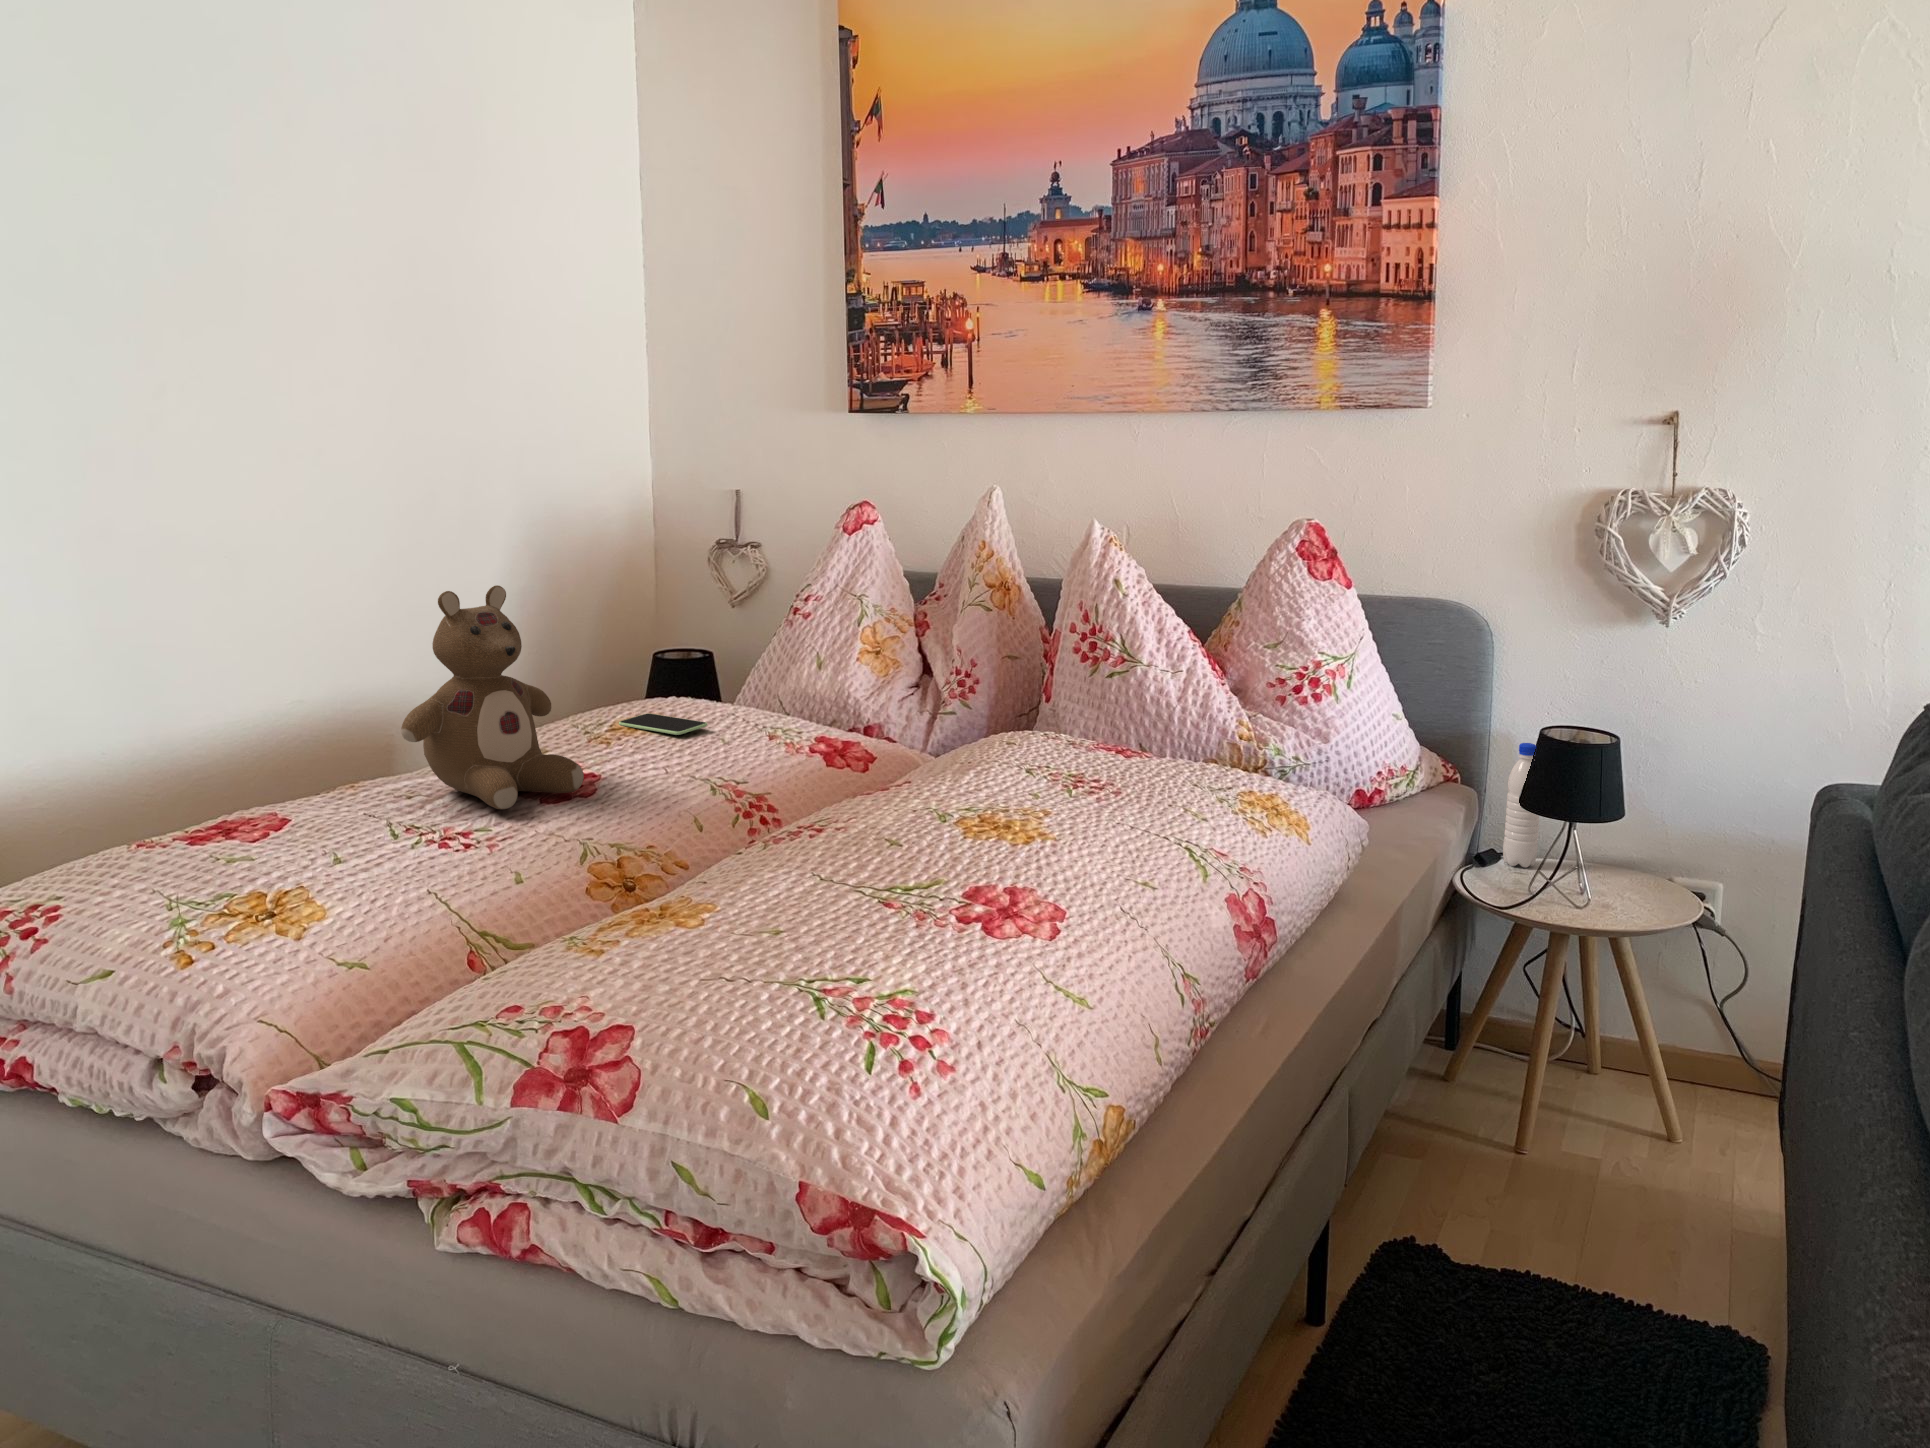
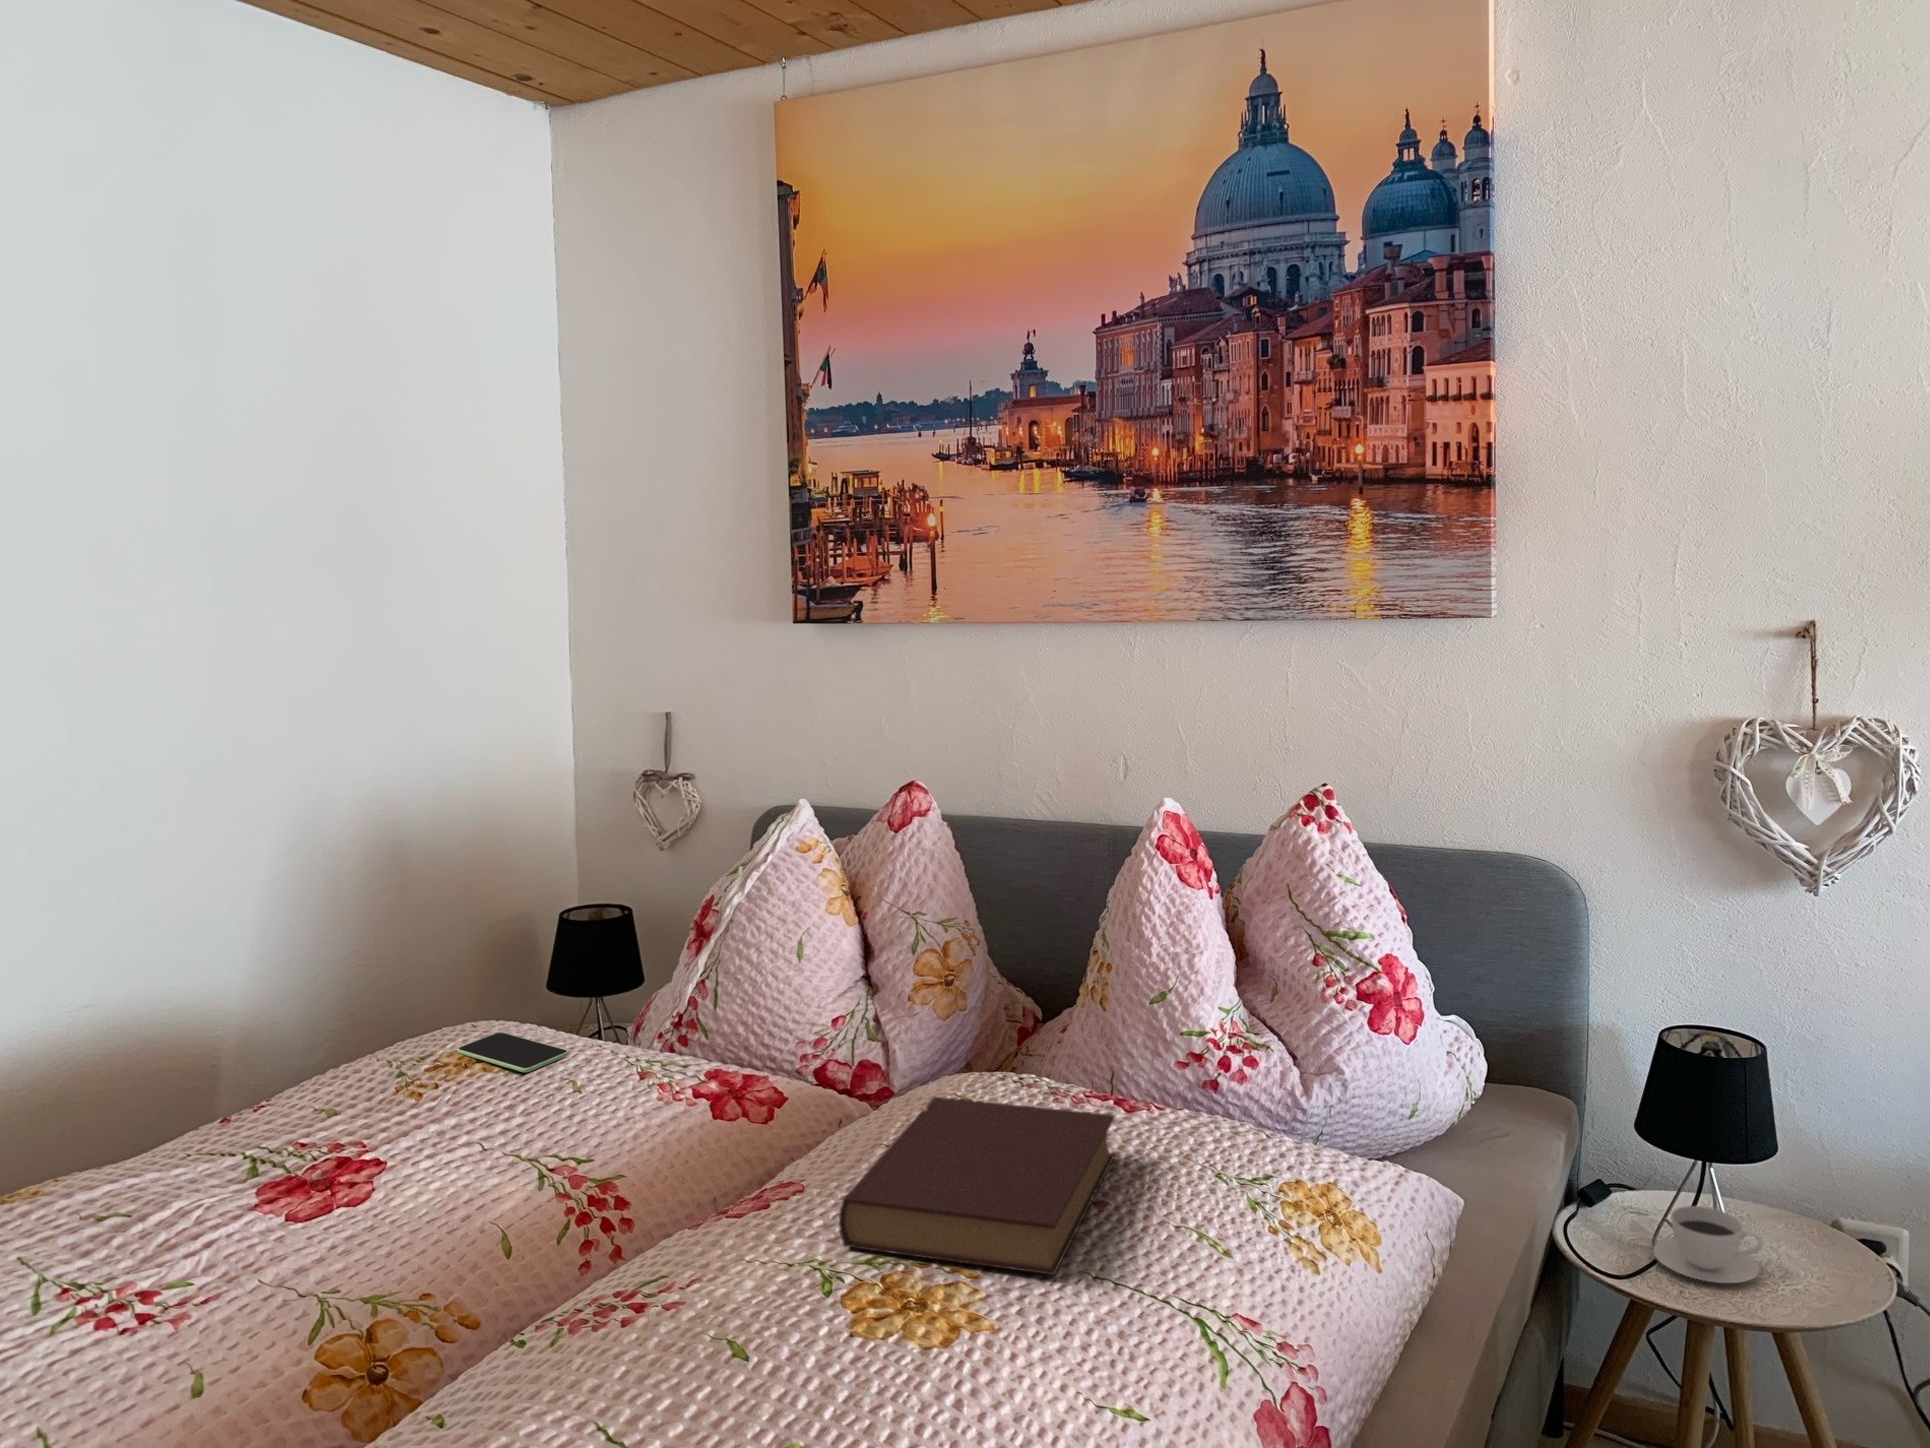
stuffed bear: present [401,585,584,809] -> none [84,907,352,1241]
book: none [944,733,1130,818] -> present [839,1097,1114,1275]
water bottle: present [1503,743,1539,868] -> none [1619,1052,1668,1219]
teacup: none [1522,850,1601,898] -> present [1653,1206,1763,1283]

